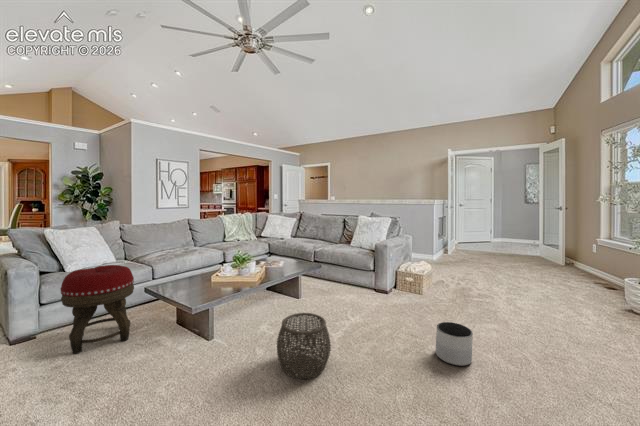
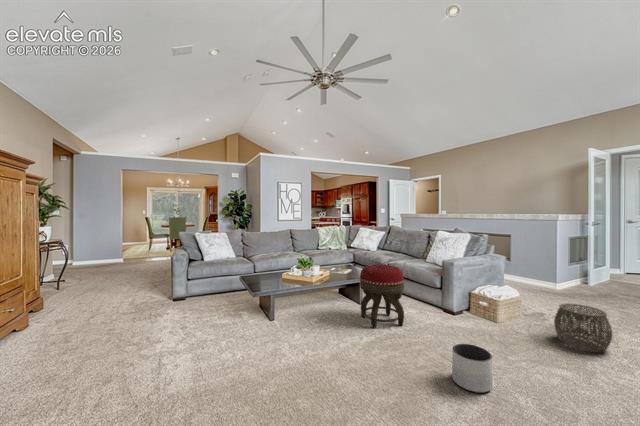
footstool: present [60,265,134,354] -> present [360,265,404,328]
woven basket: present [277,313,331,379] -> present [554,303,612,353]

